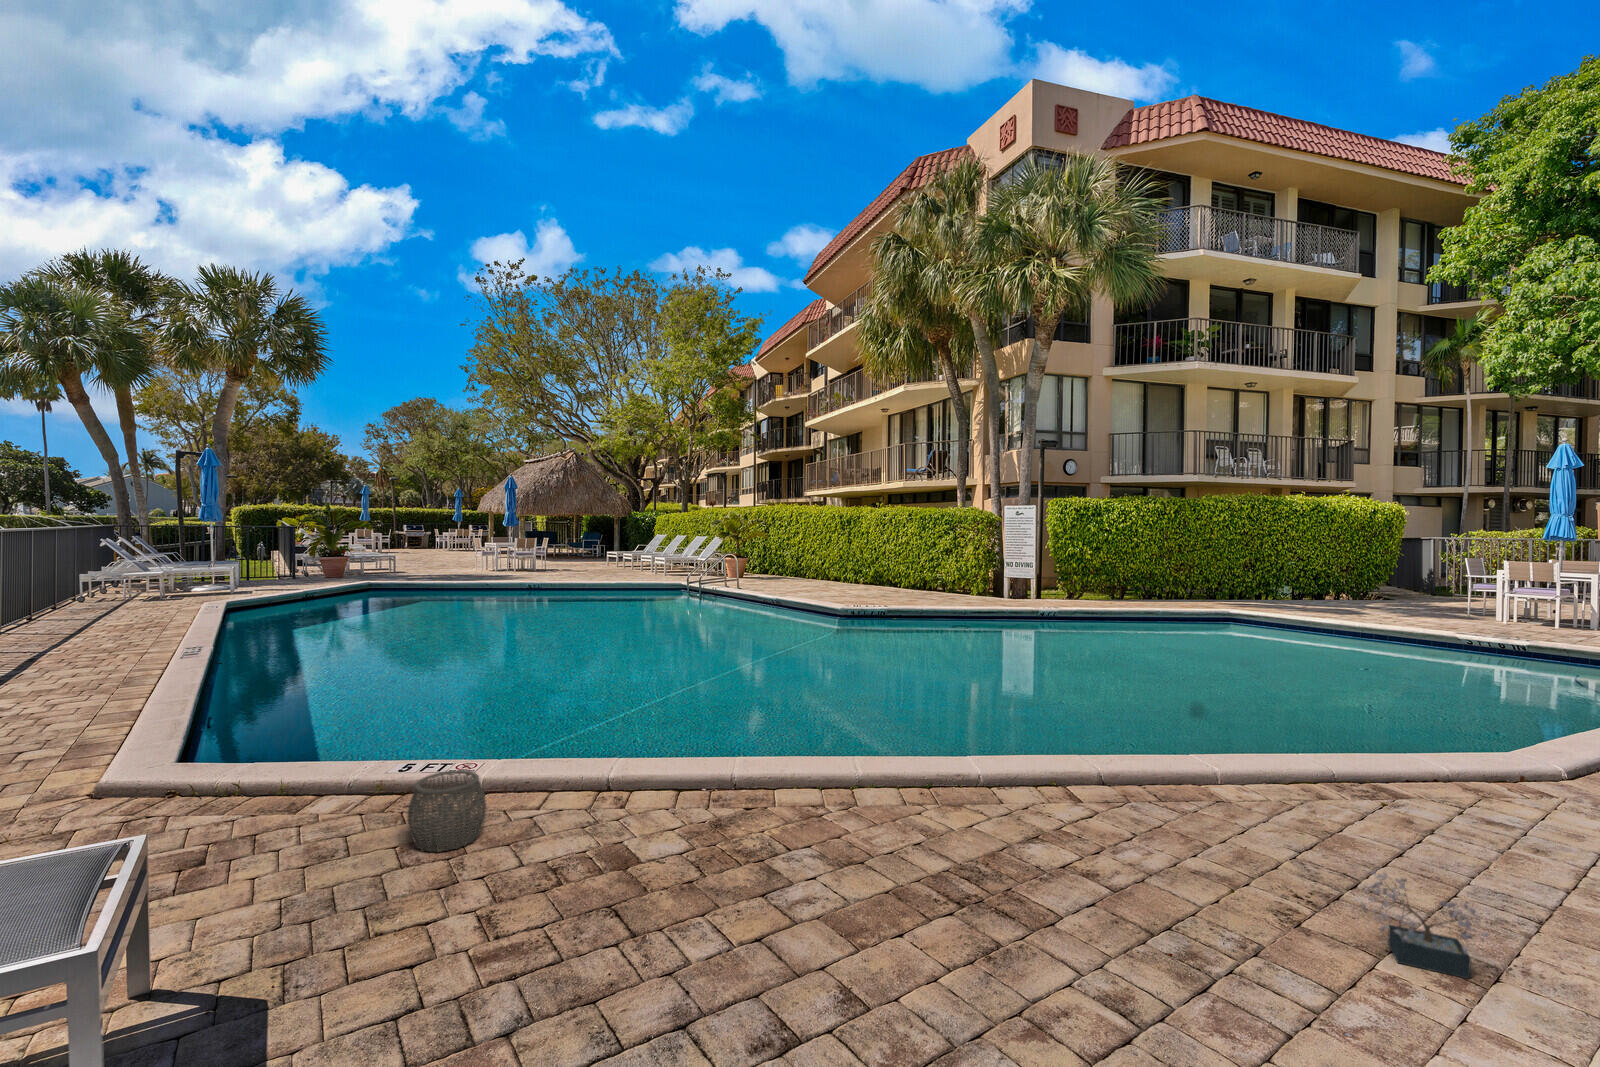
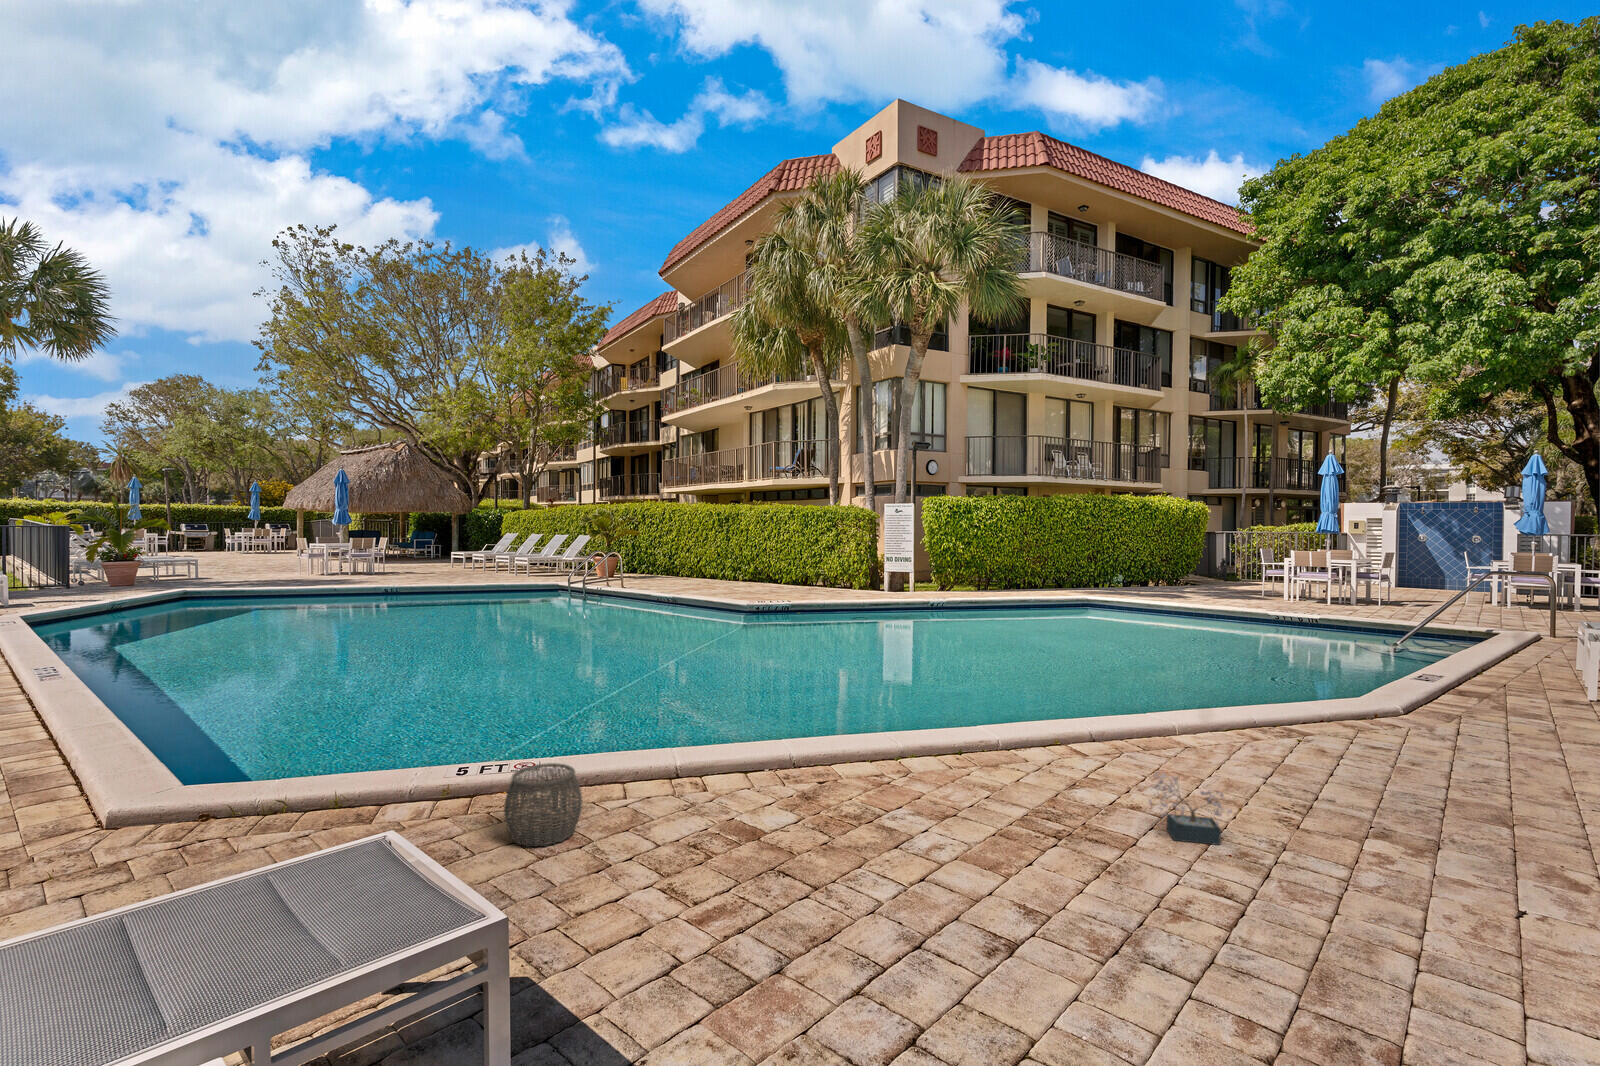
decorative plant: present [1362,868,1488,979] -> present [1149,774,1231,845]

